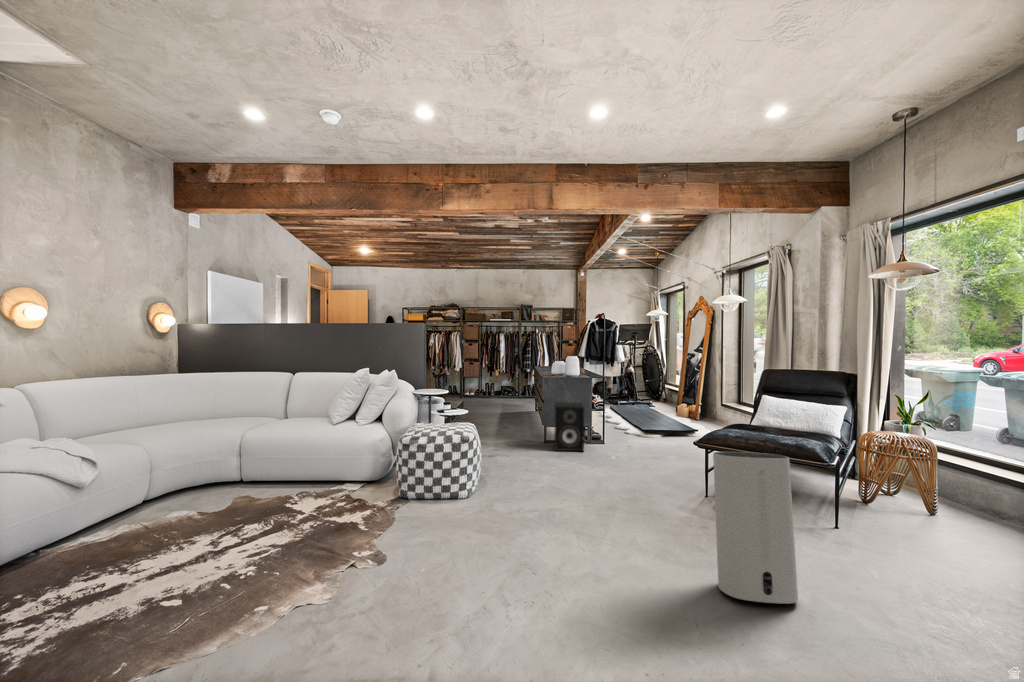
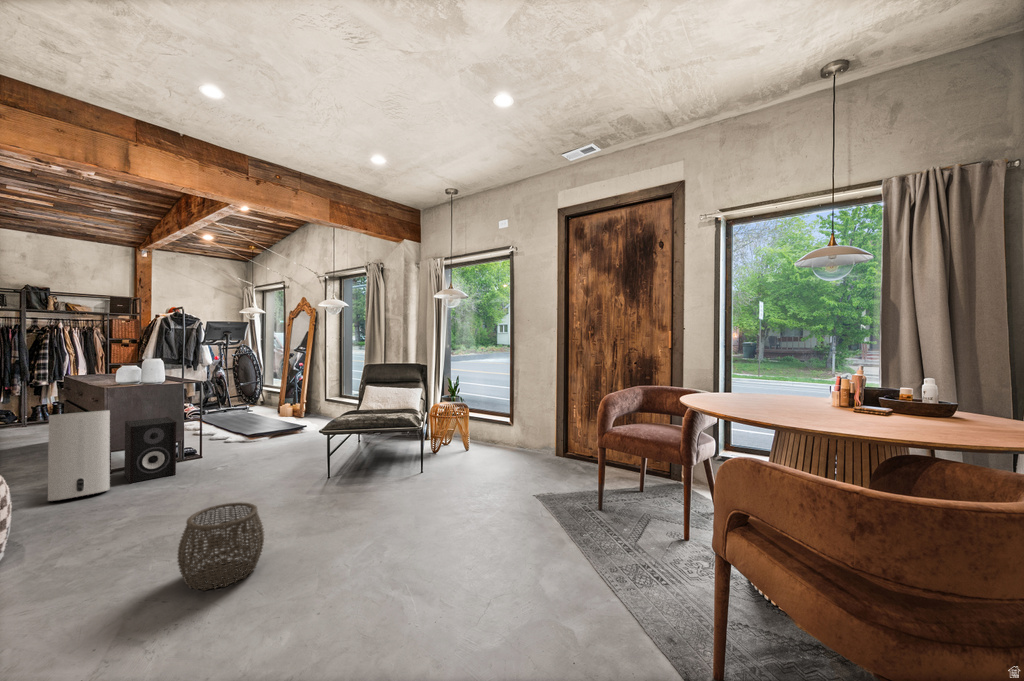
air purifier: present [713,452,798,604] -> present [48,410,110,501]
woven basket: none [553,490,622,573] -> present [177,502,264,590]

